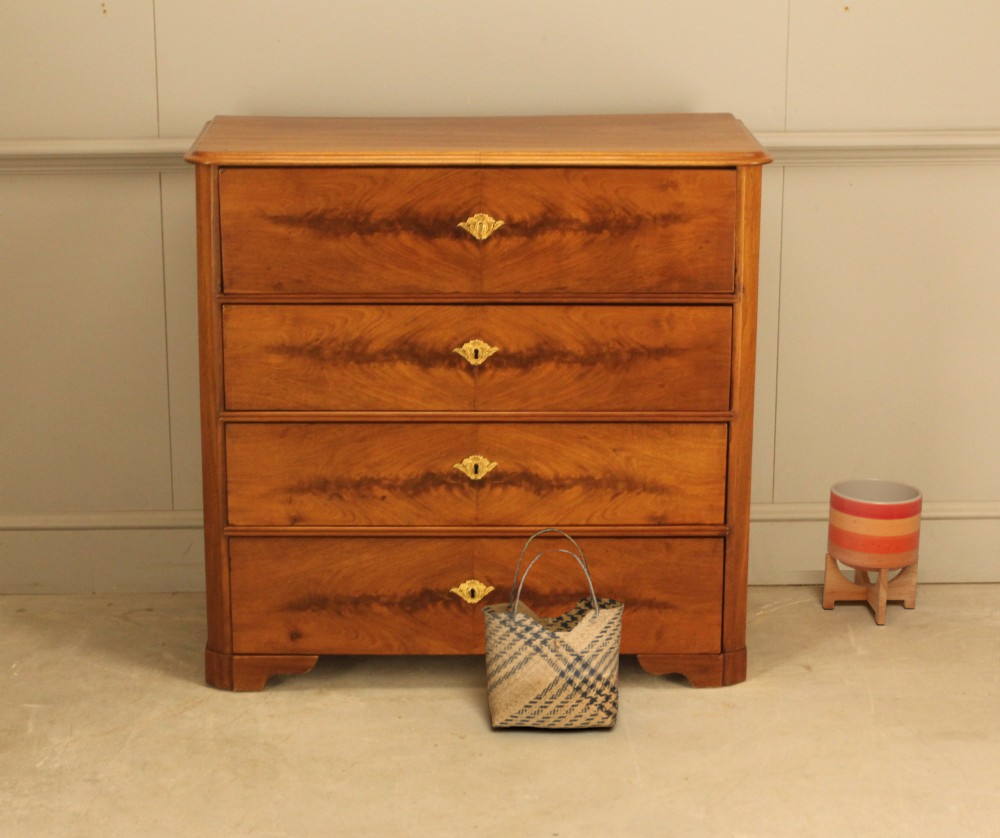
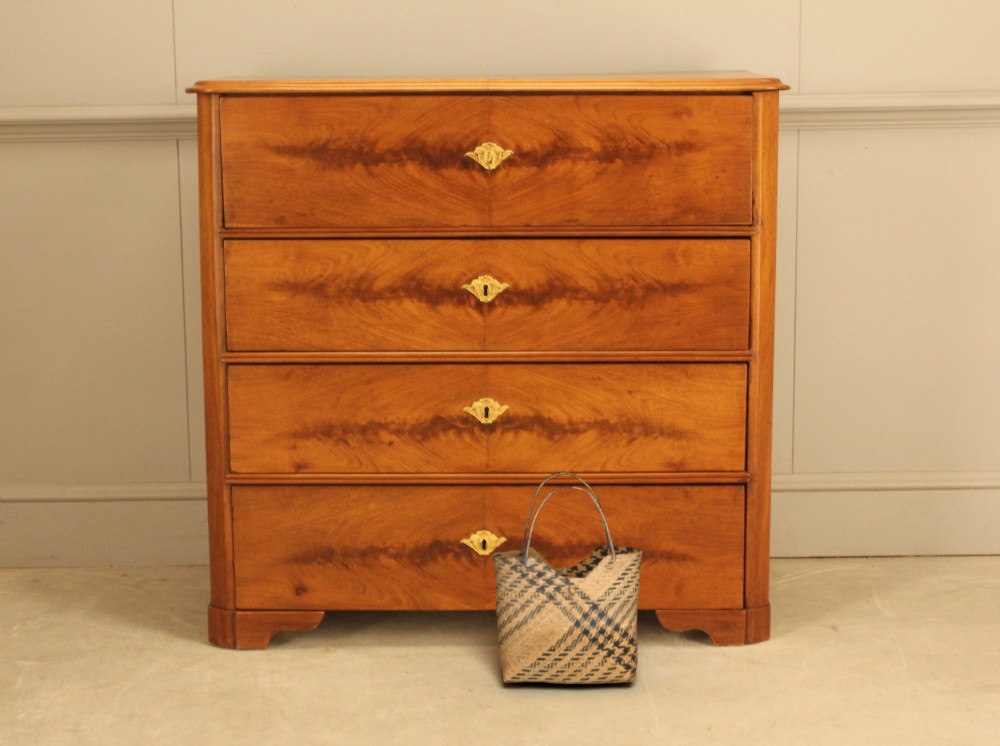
planter: present [823,478,923,624] -> none [845,443,945,590]

